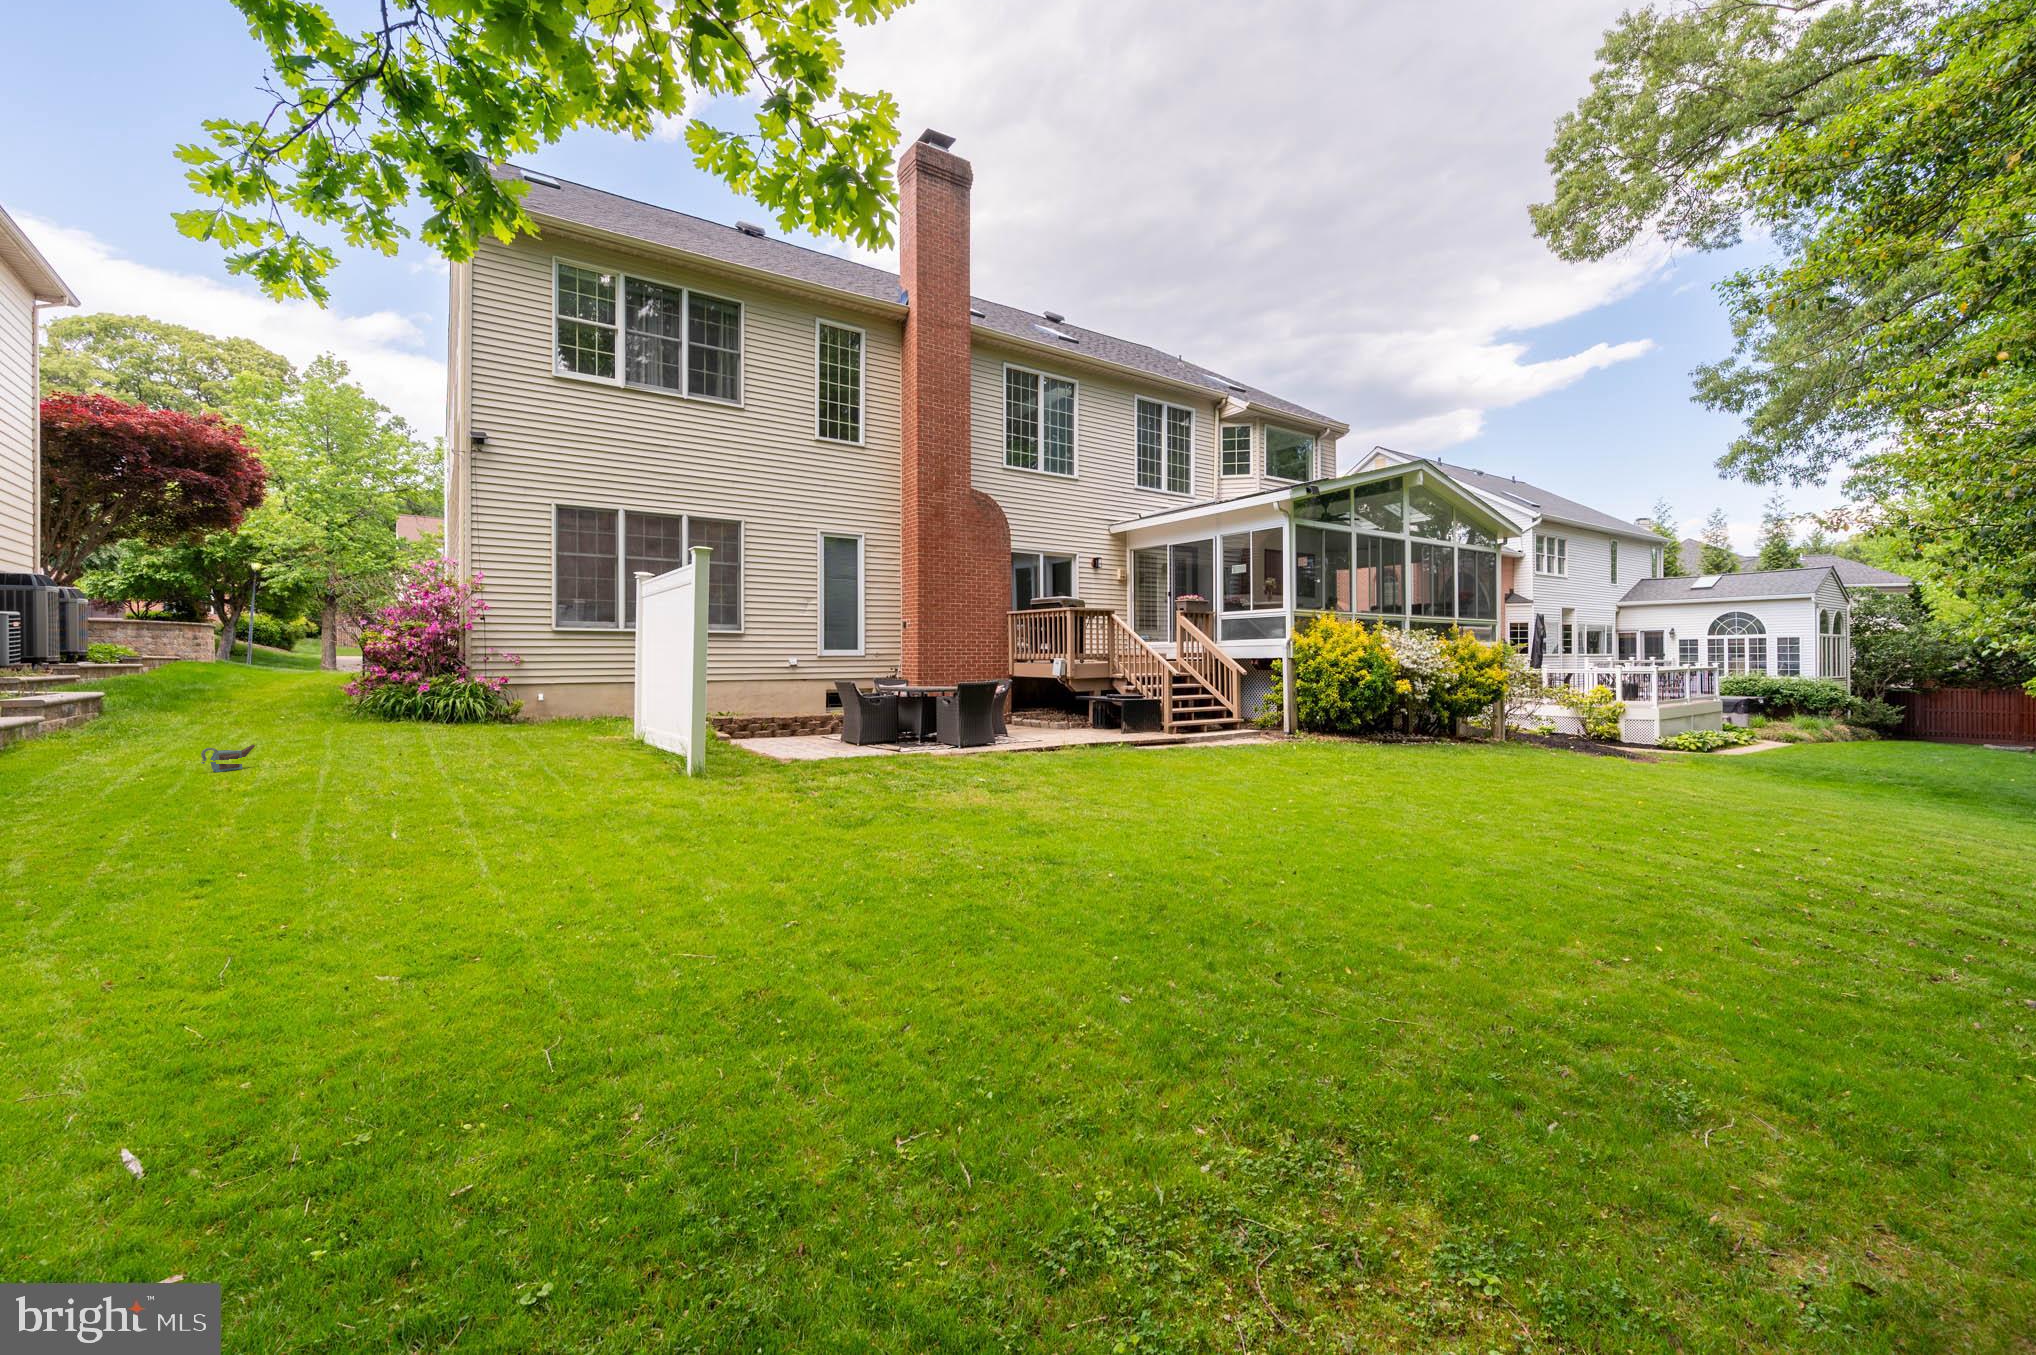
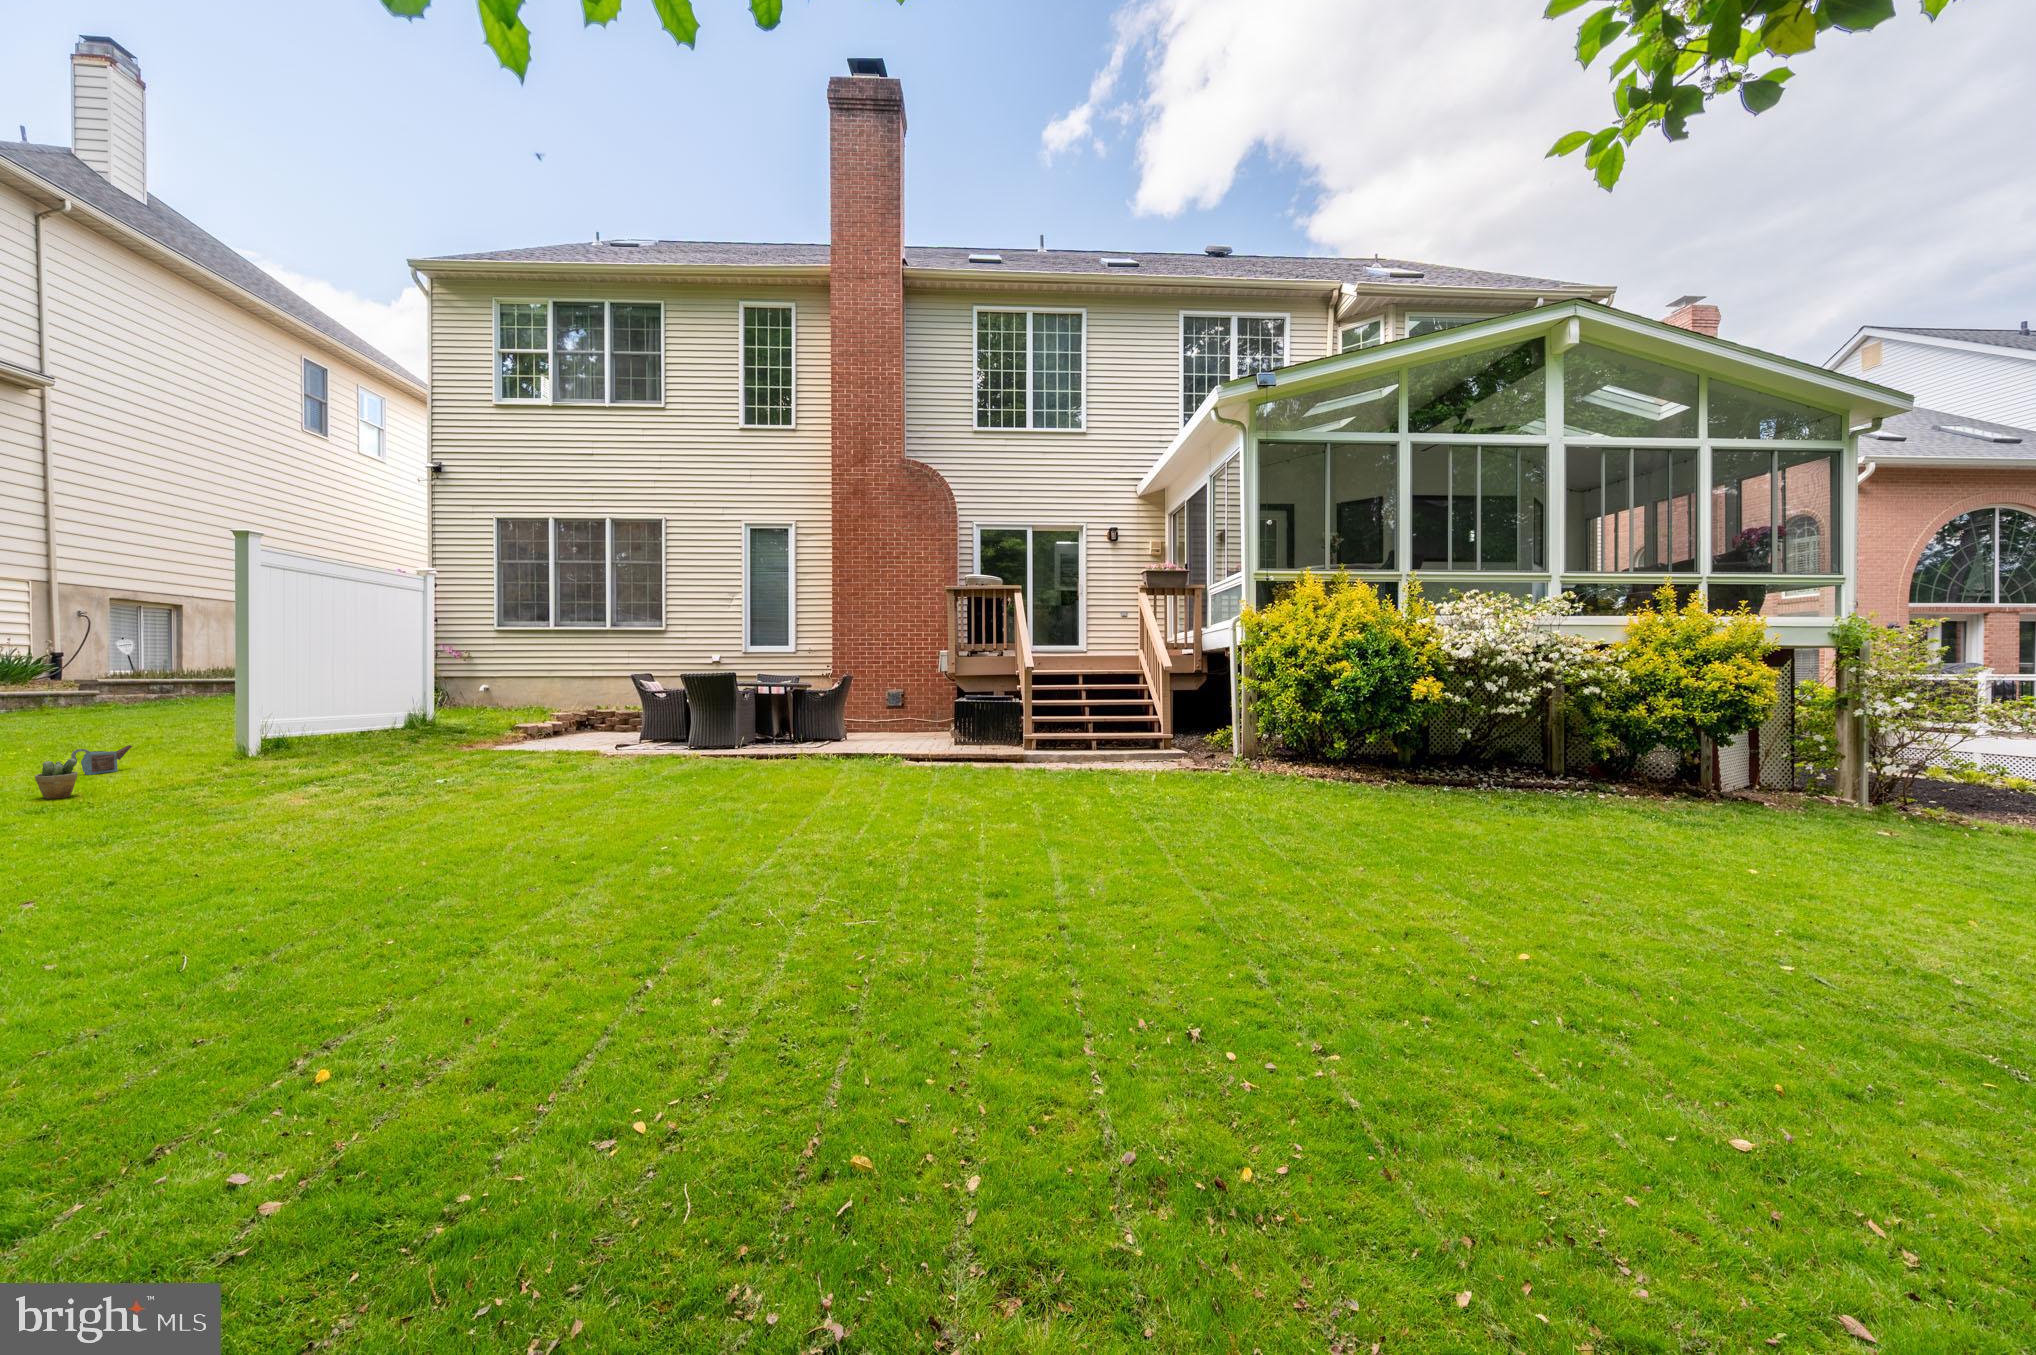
potted plant: none [165,756,203,793] -> present [35,759,78,799]

